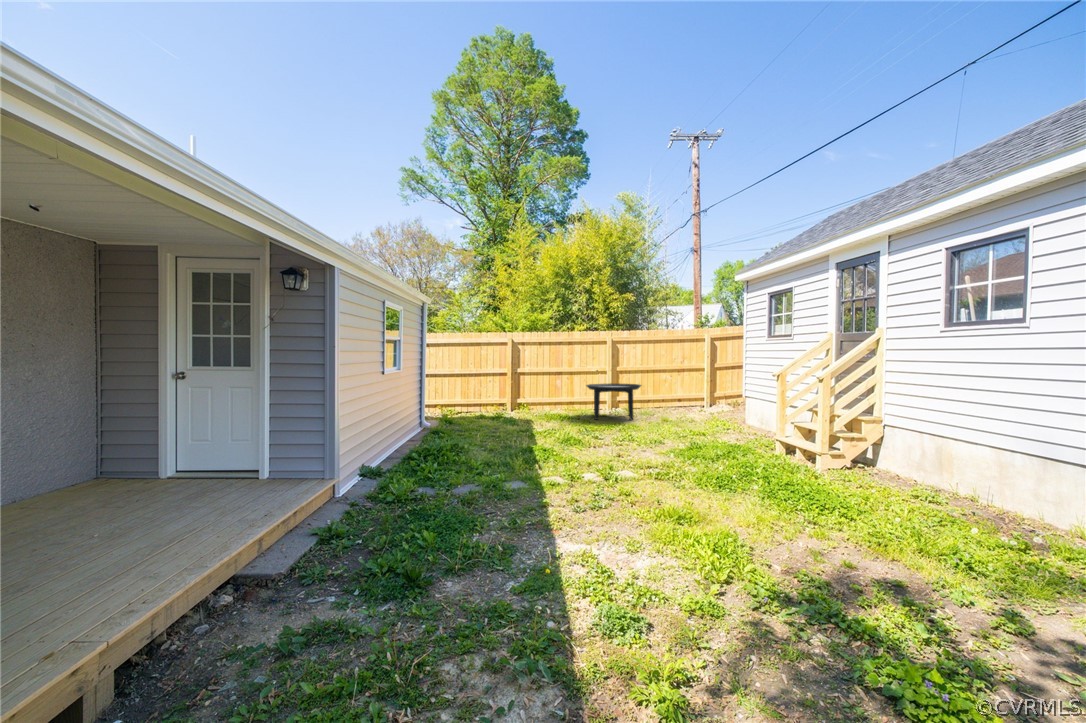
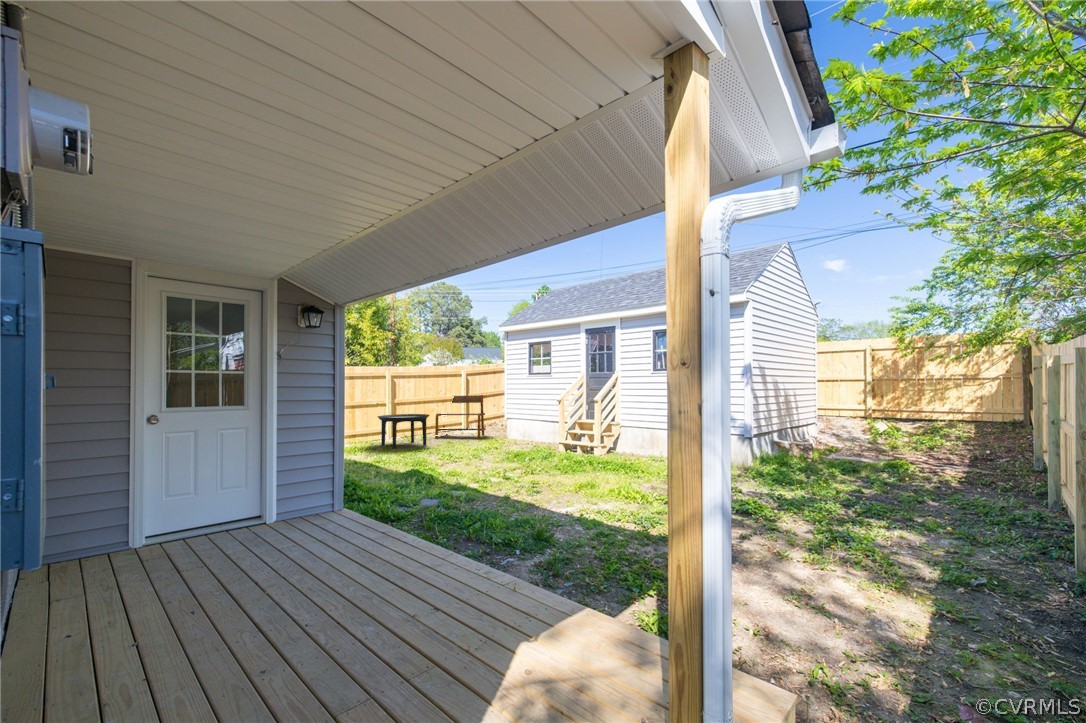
bench: none [665,364,730,419] -> present [435,395,486,438]

